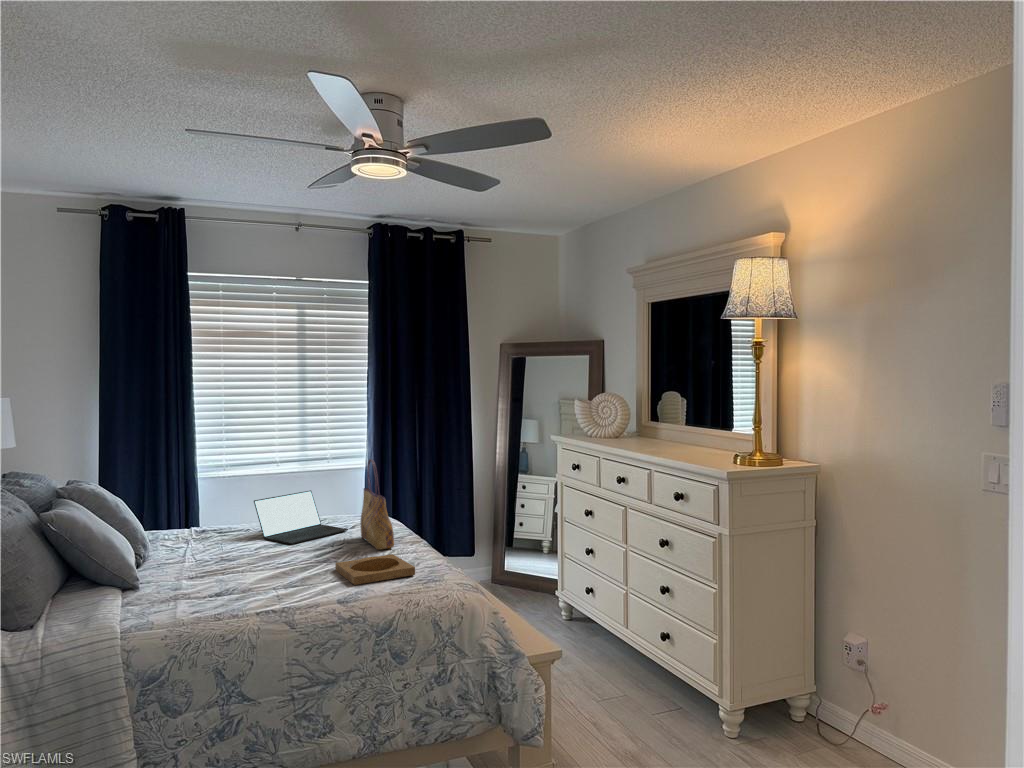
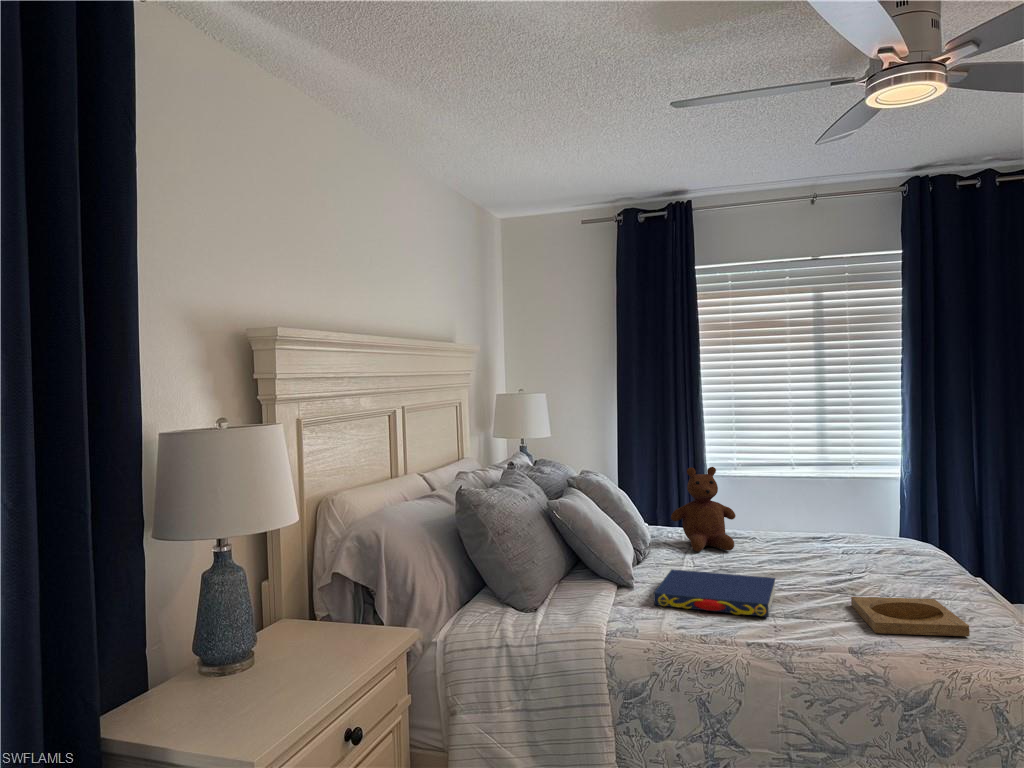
tote bag: present [360,459,394,550] -> none [888,469,937,588]
teddy bear: none [169,468,233,550] -> present [671,467,736,551]
laptop: present [254,490,348,544] -> none [757,499,872,561]
book: none [164,558,275,600] -> present [654,569,775,617]

